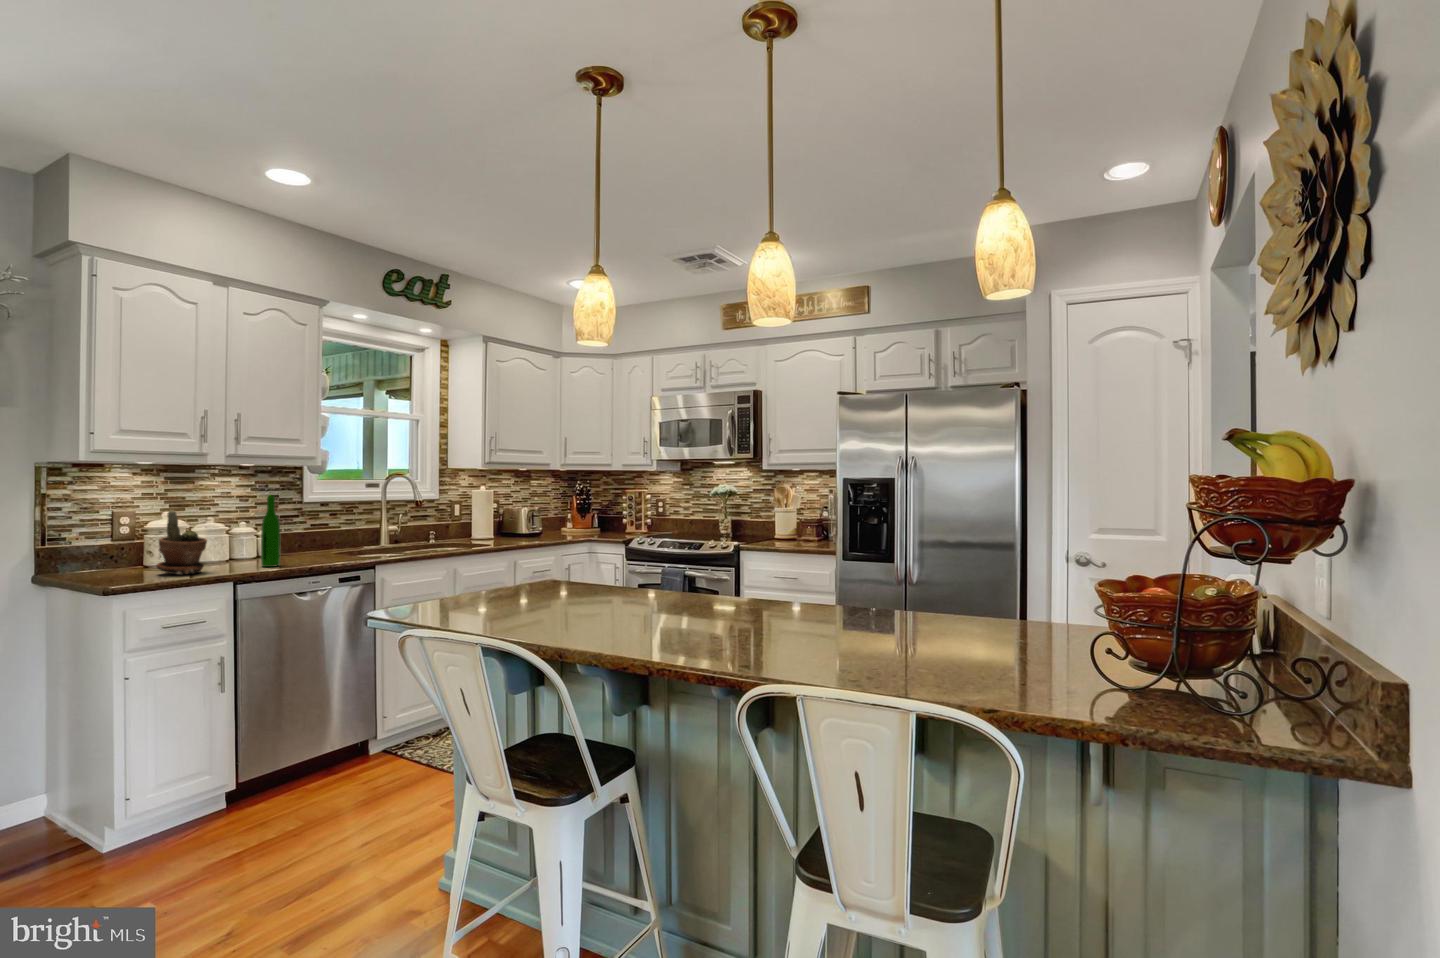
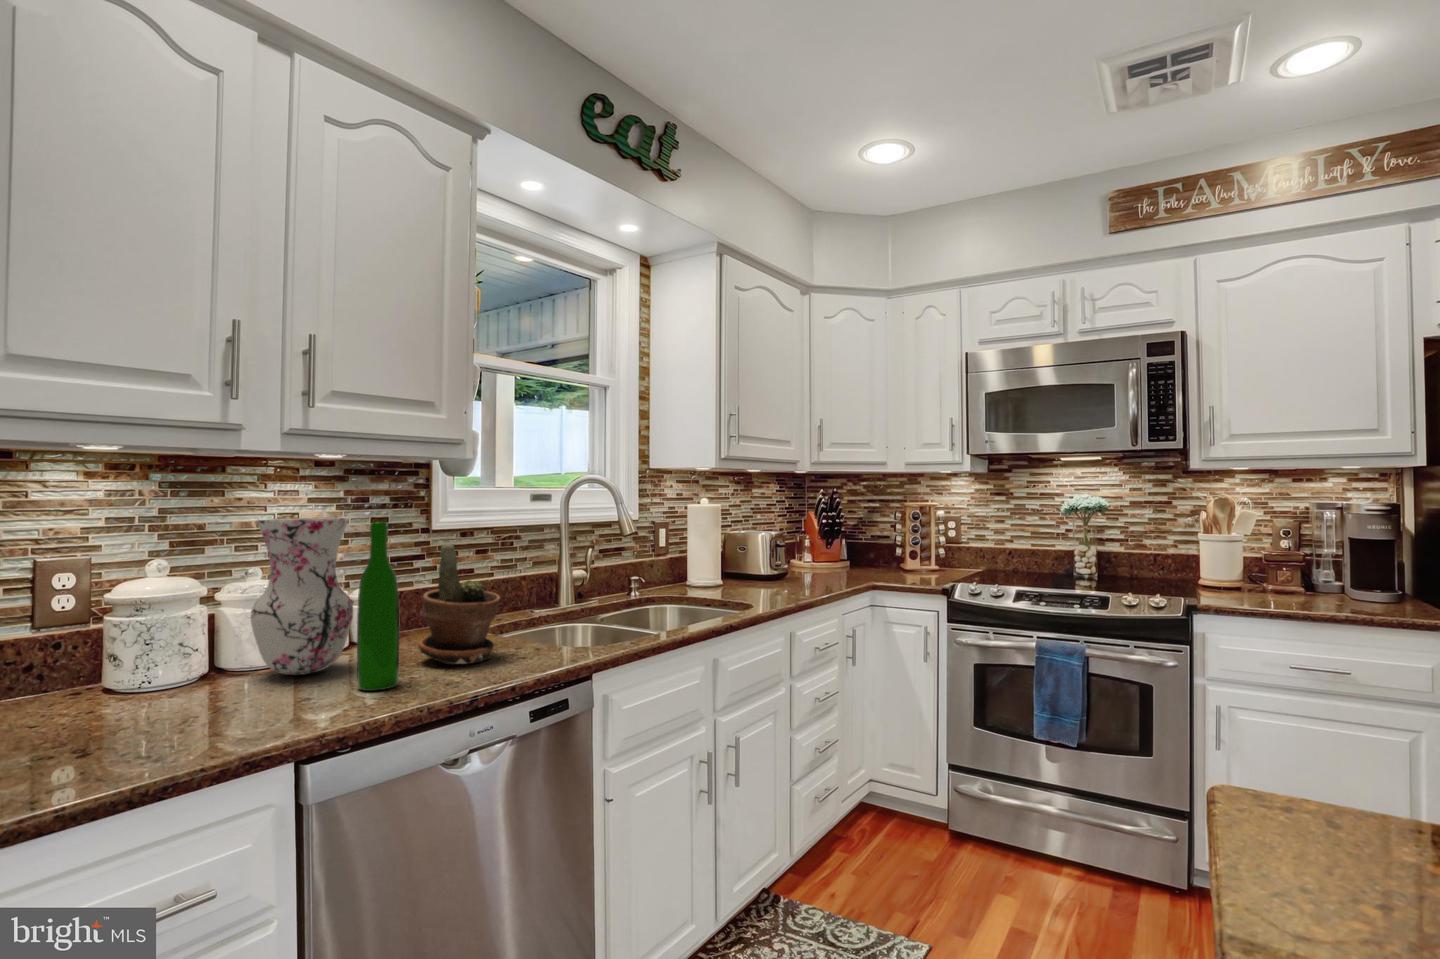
vase: none [211,494,259,564] -> present [251,518,353,675]
potted plant: present [156,510,207,574] -> present [418,543,500,664]

